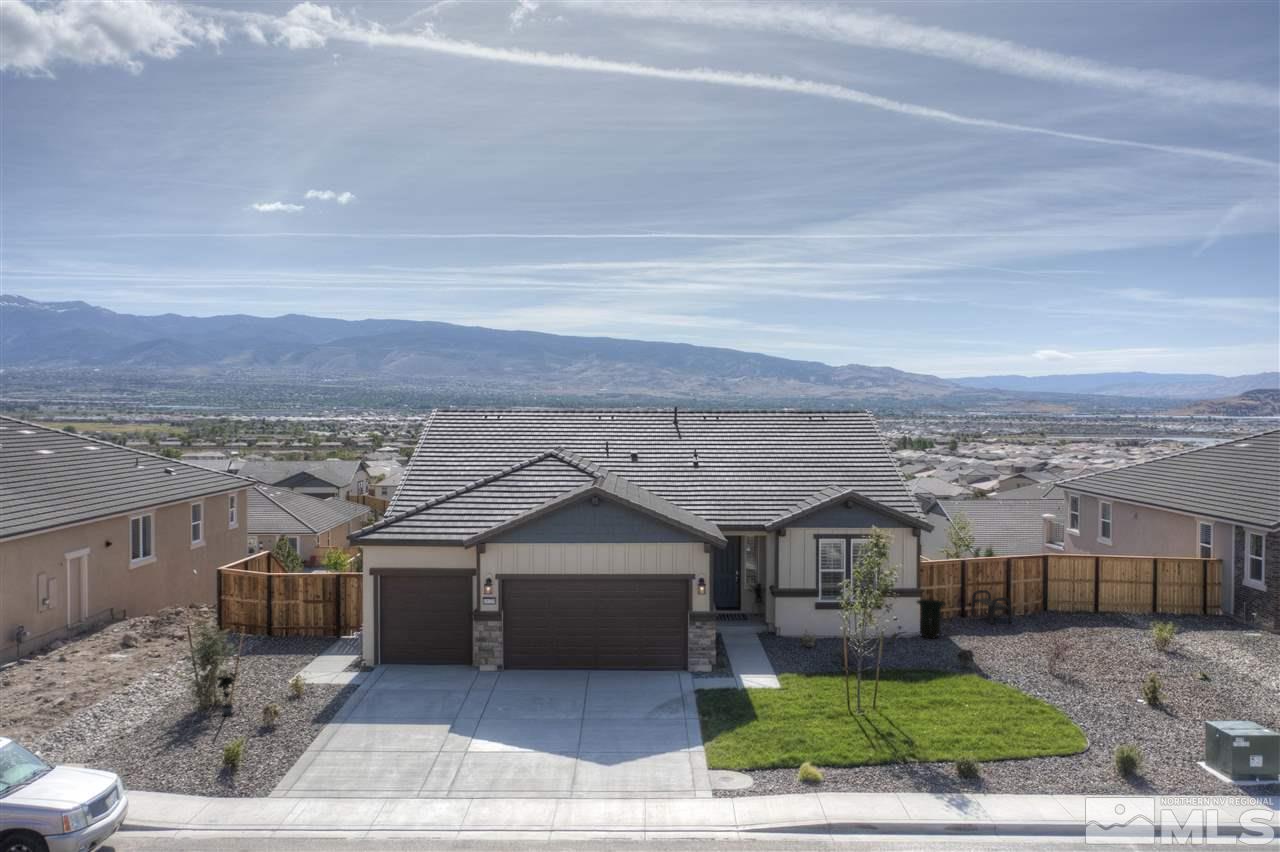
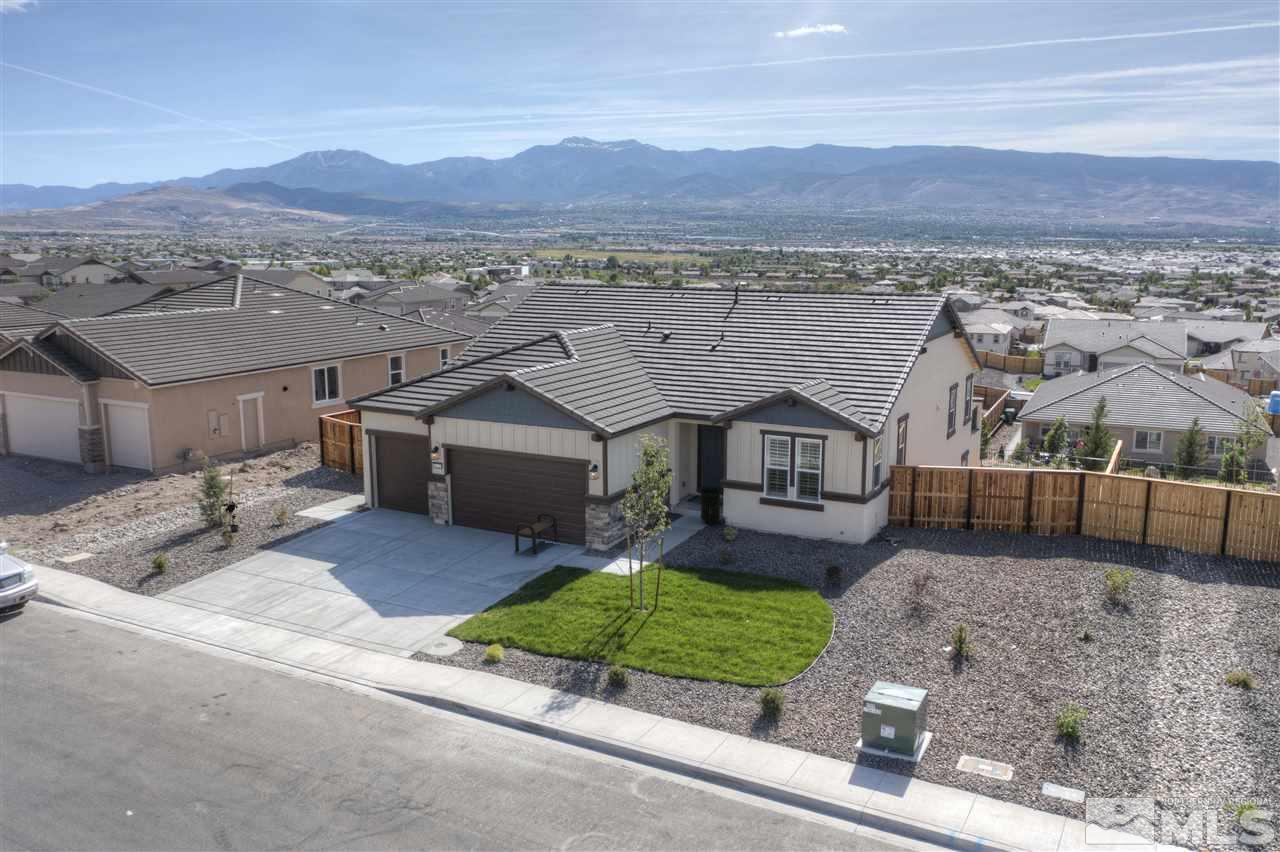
bench: present [971,590,1011,624] -> present [515,512,558,554]
trash can: present [917,599,945,638] -> present [697,486,724,525]

